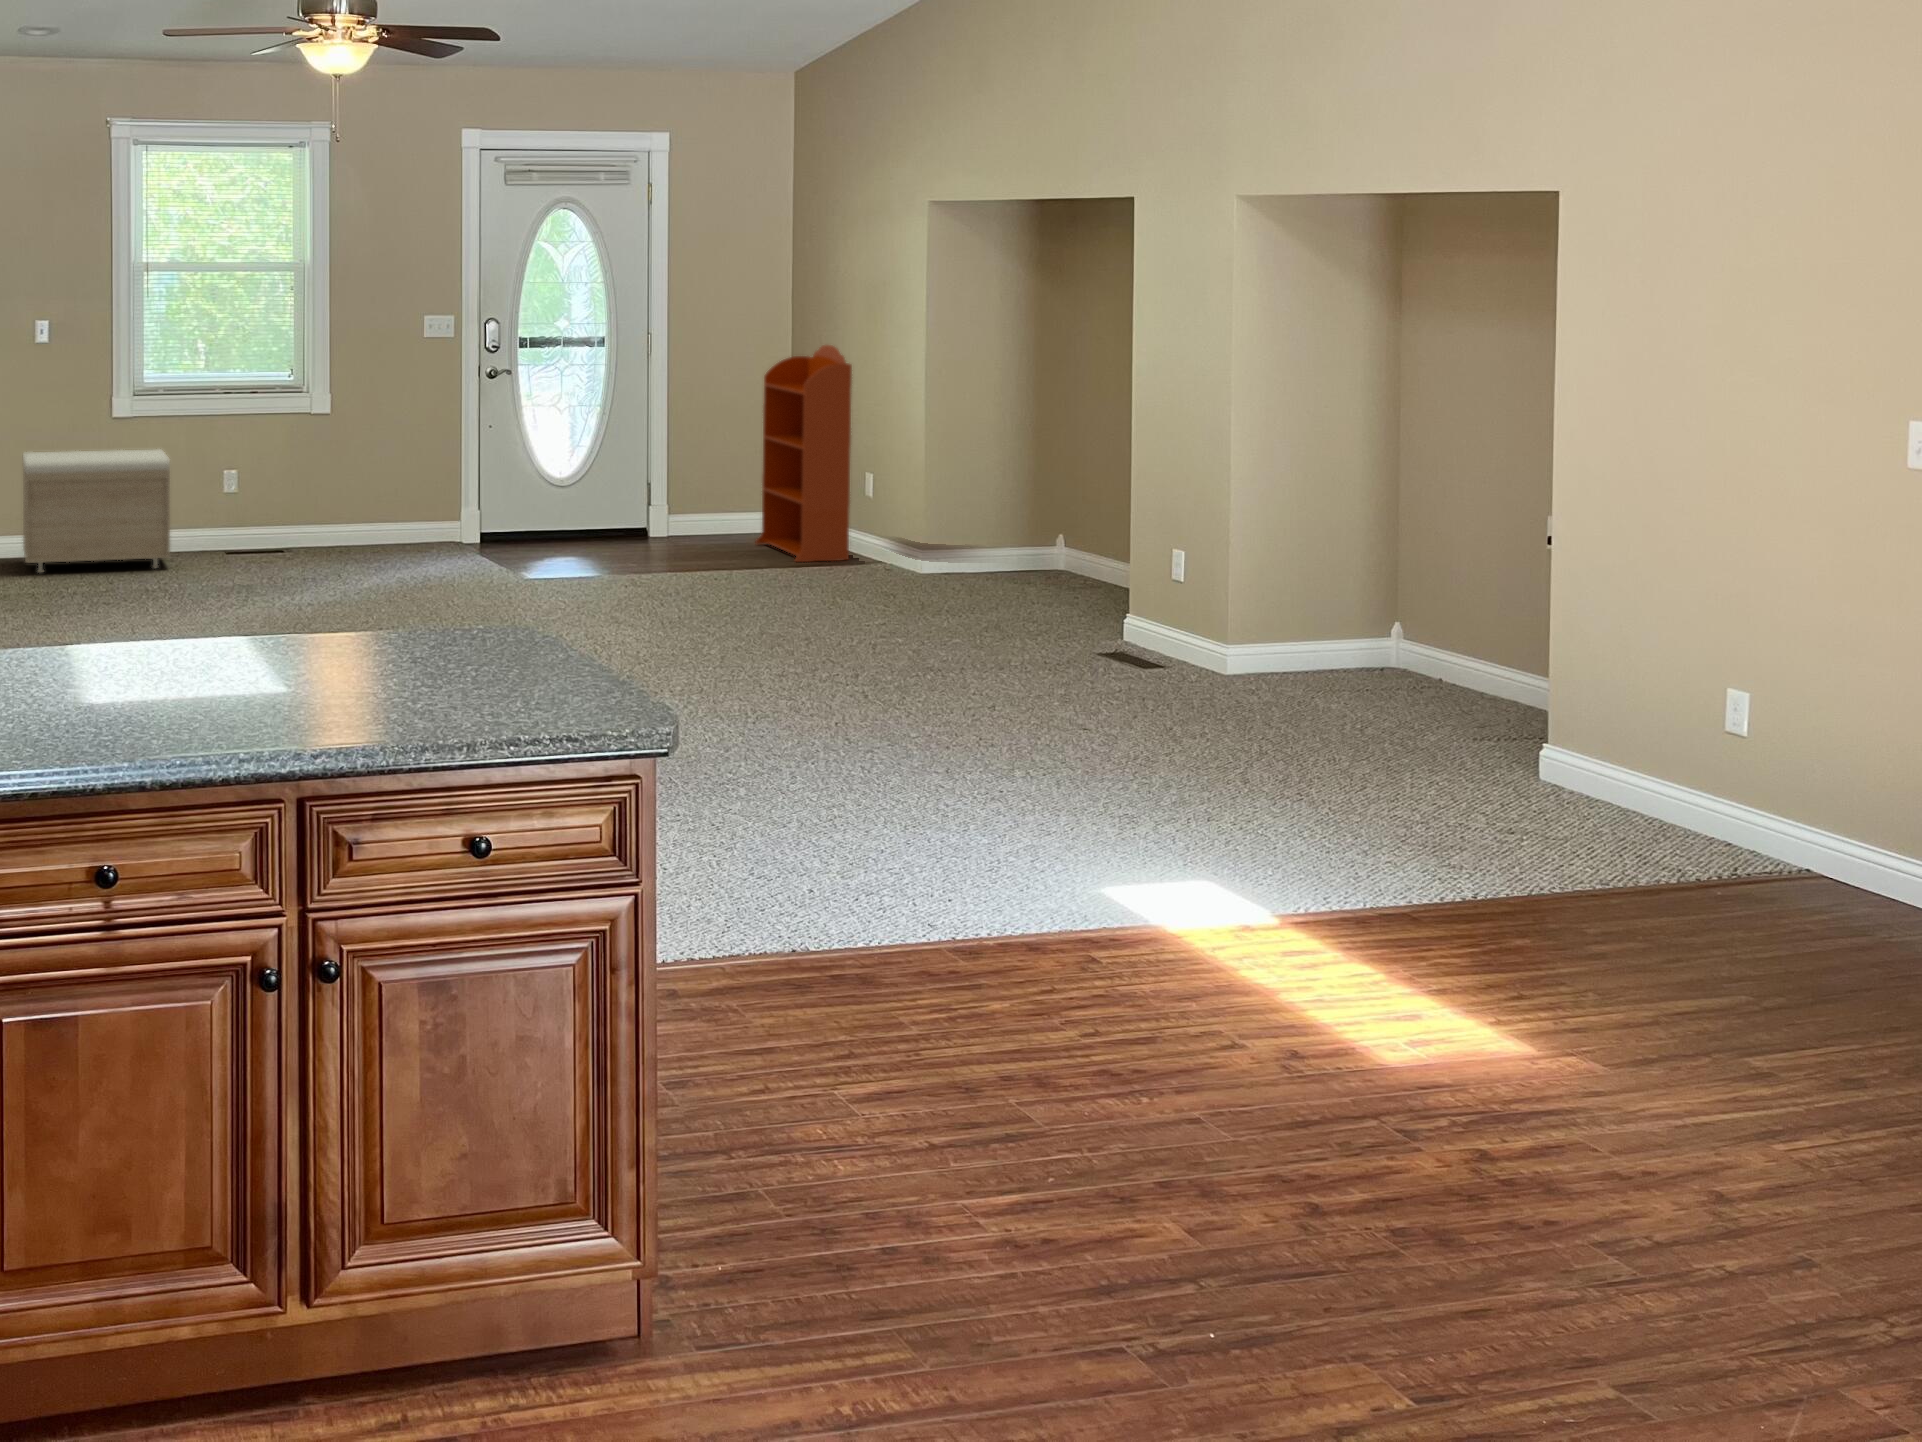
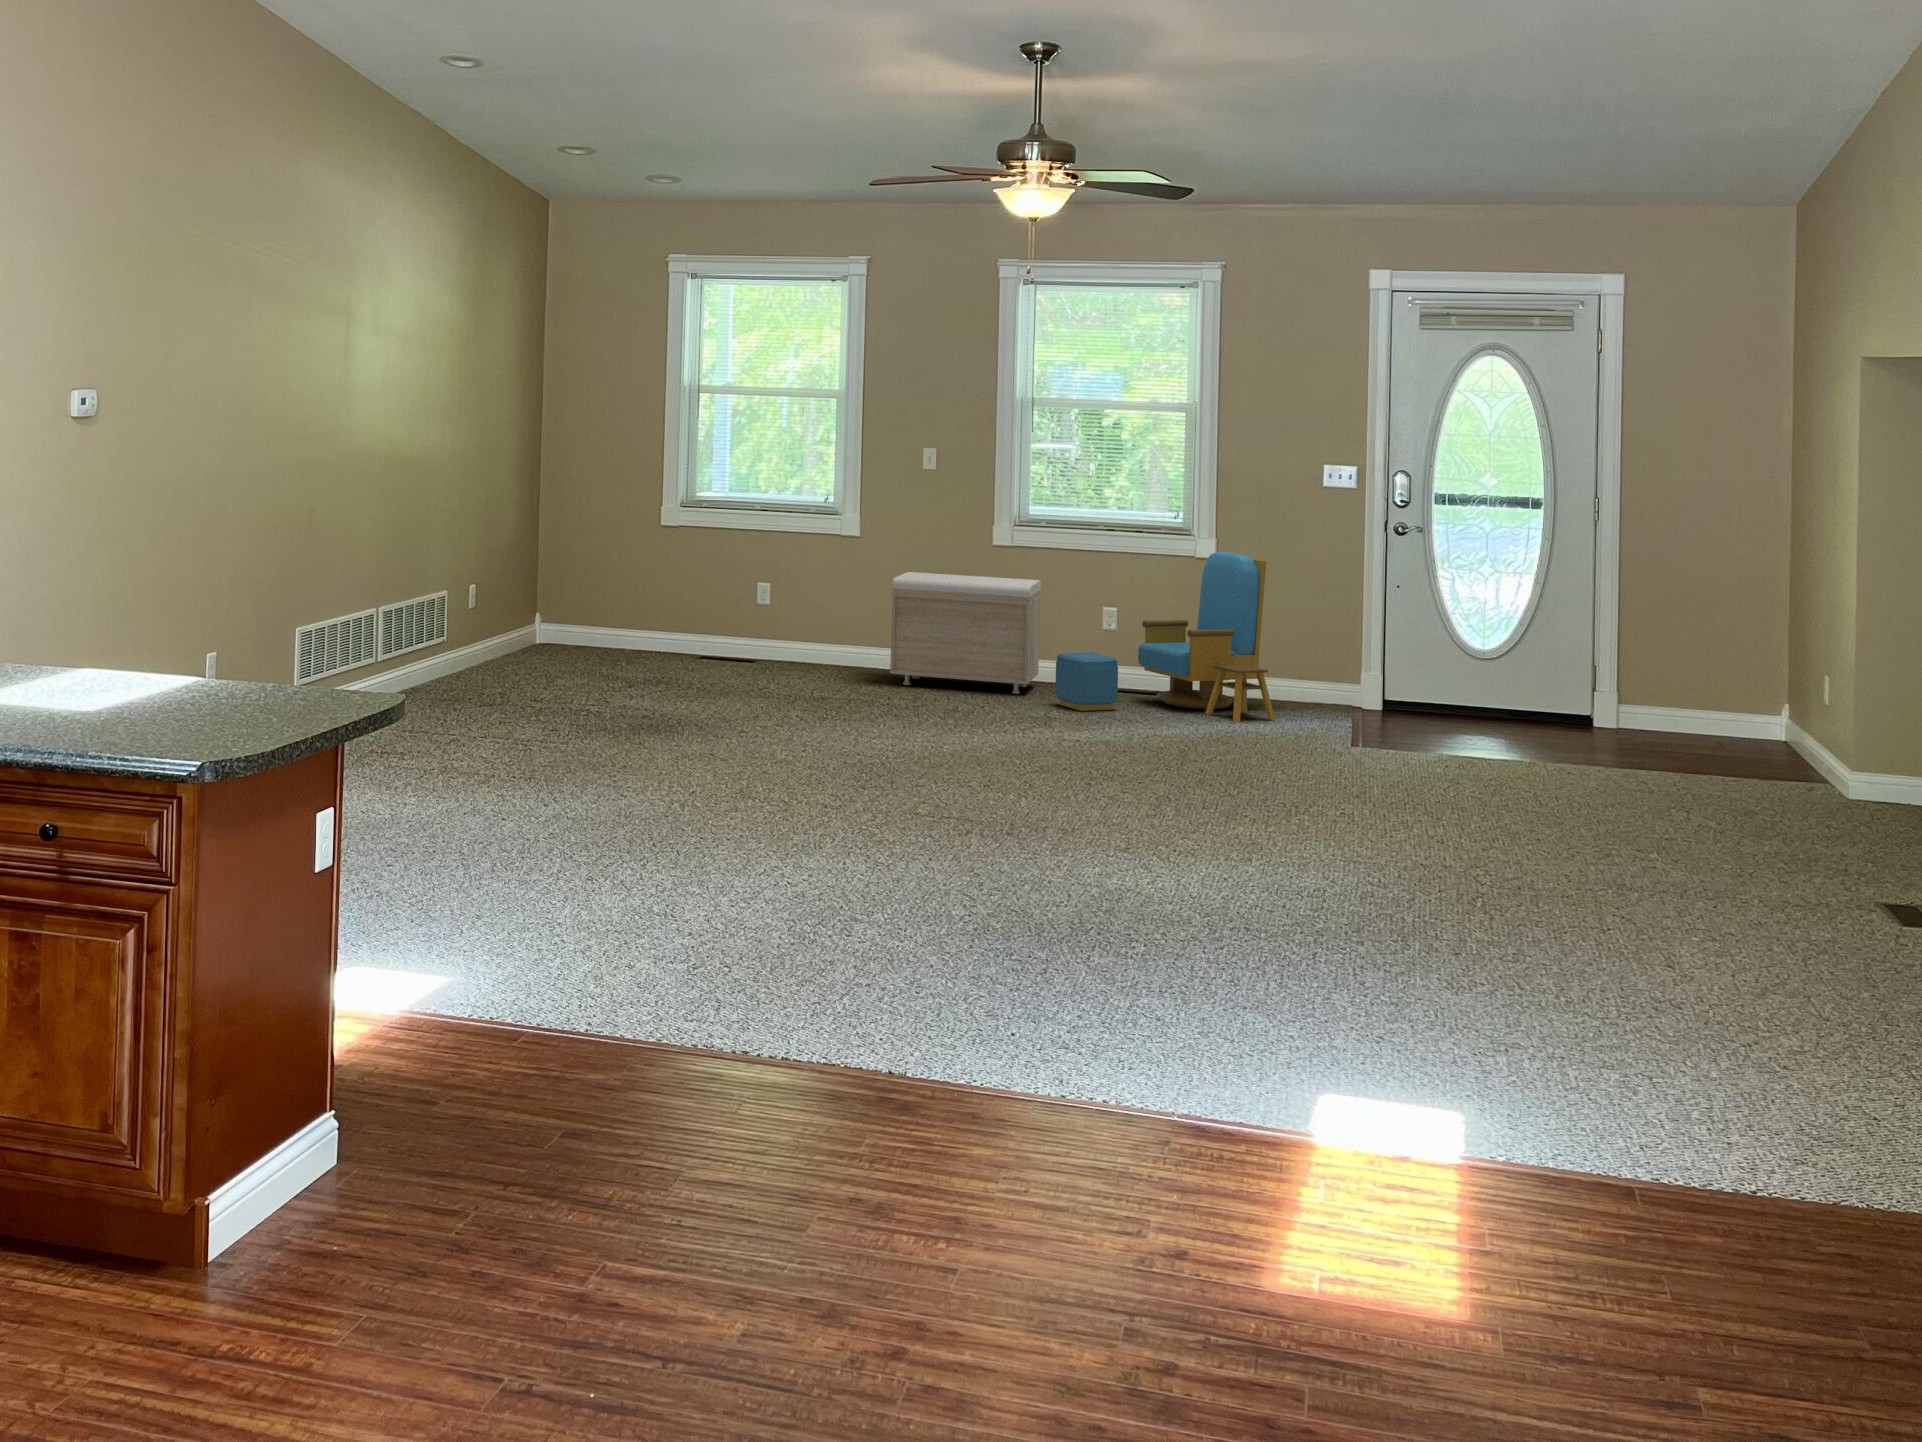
bookcase: present [755,345,852,562] -> none [1715,519,1814,774]
armchair: none [209,407,414,580] -> present [1055,552,1275,722]

